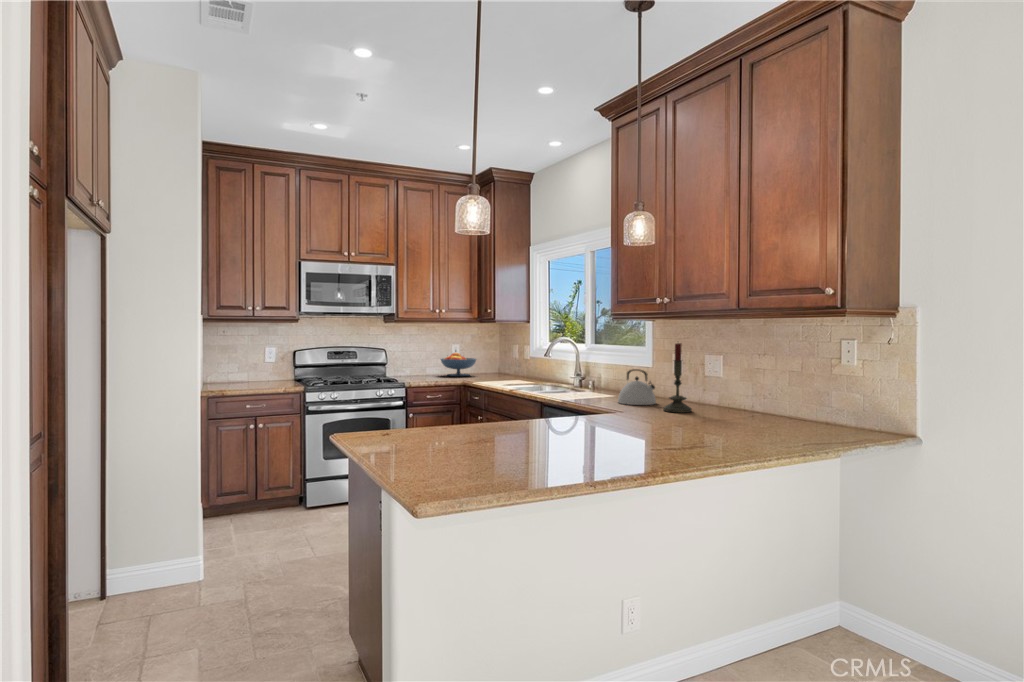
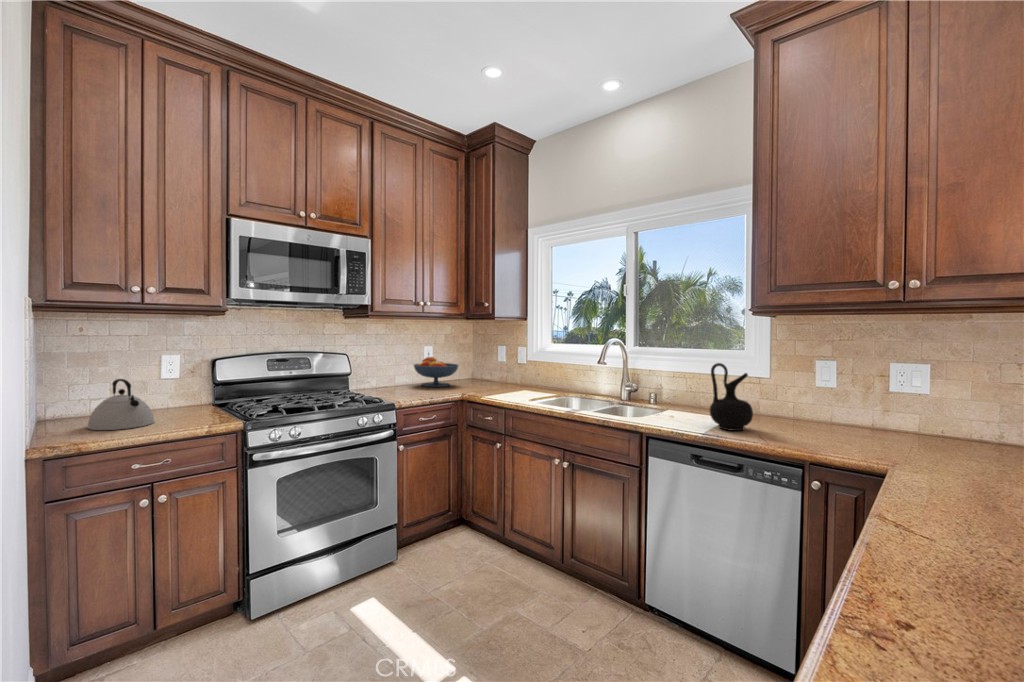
candle: present [663,343,692,413] -> none [914,355,970,465]
ceramic jug: none [583,351,611,399] -> present [710,363,753,431]
kettle: present [618,369,656,405] -> present [88,379,154,430]

